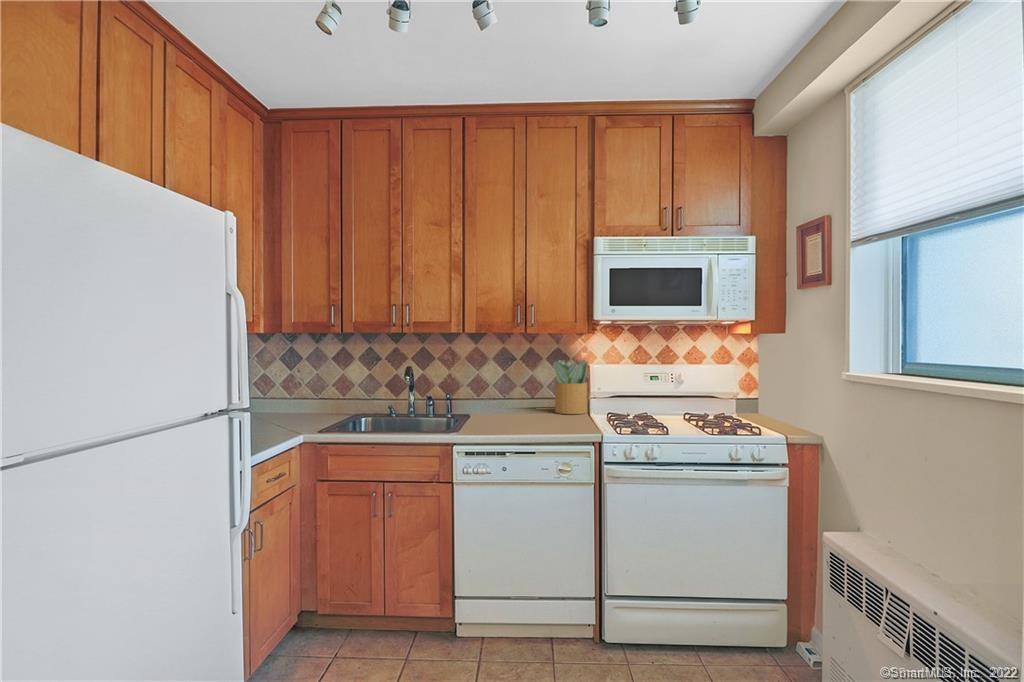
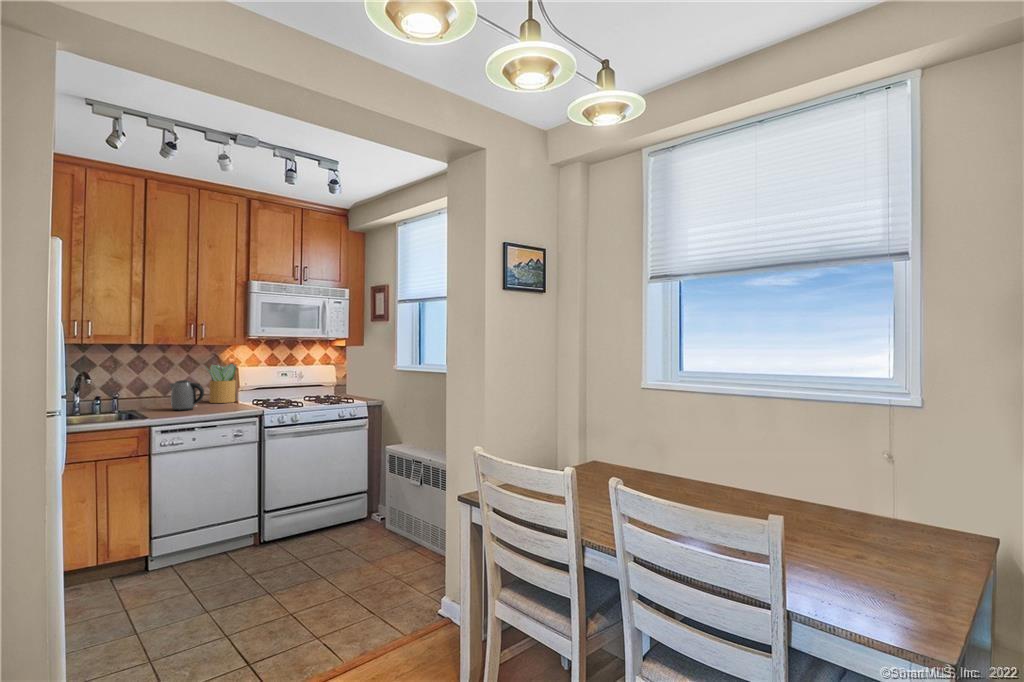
kettle: none [499,381,537,422] -> present [170,380,204,411]

